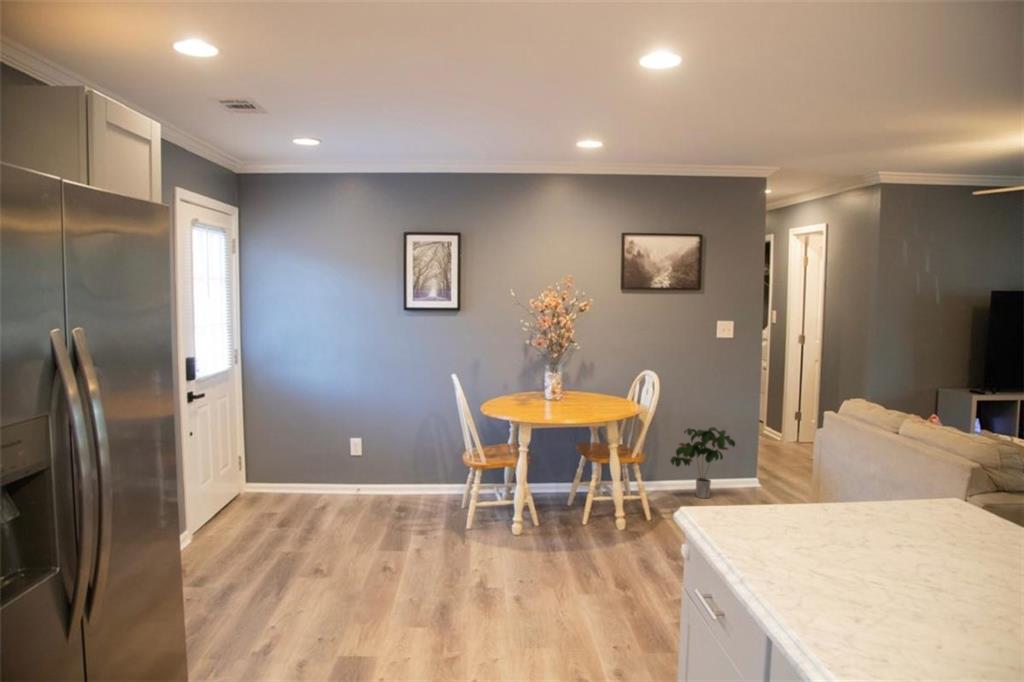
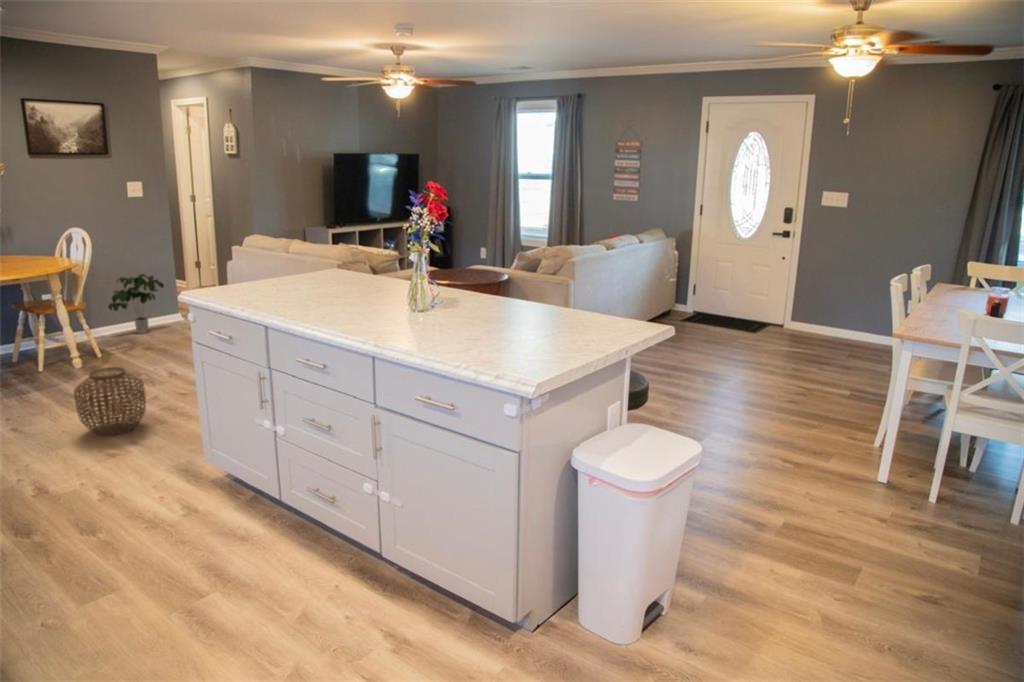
woven basket: none [575,557,656,655] -> present [74,367,146,436]

